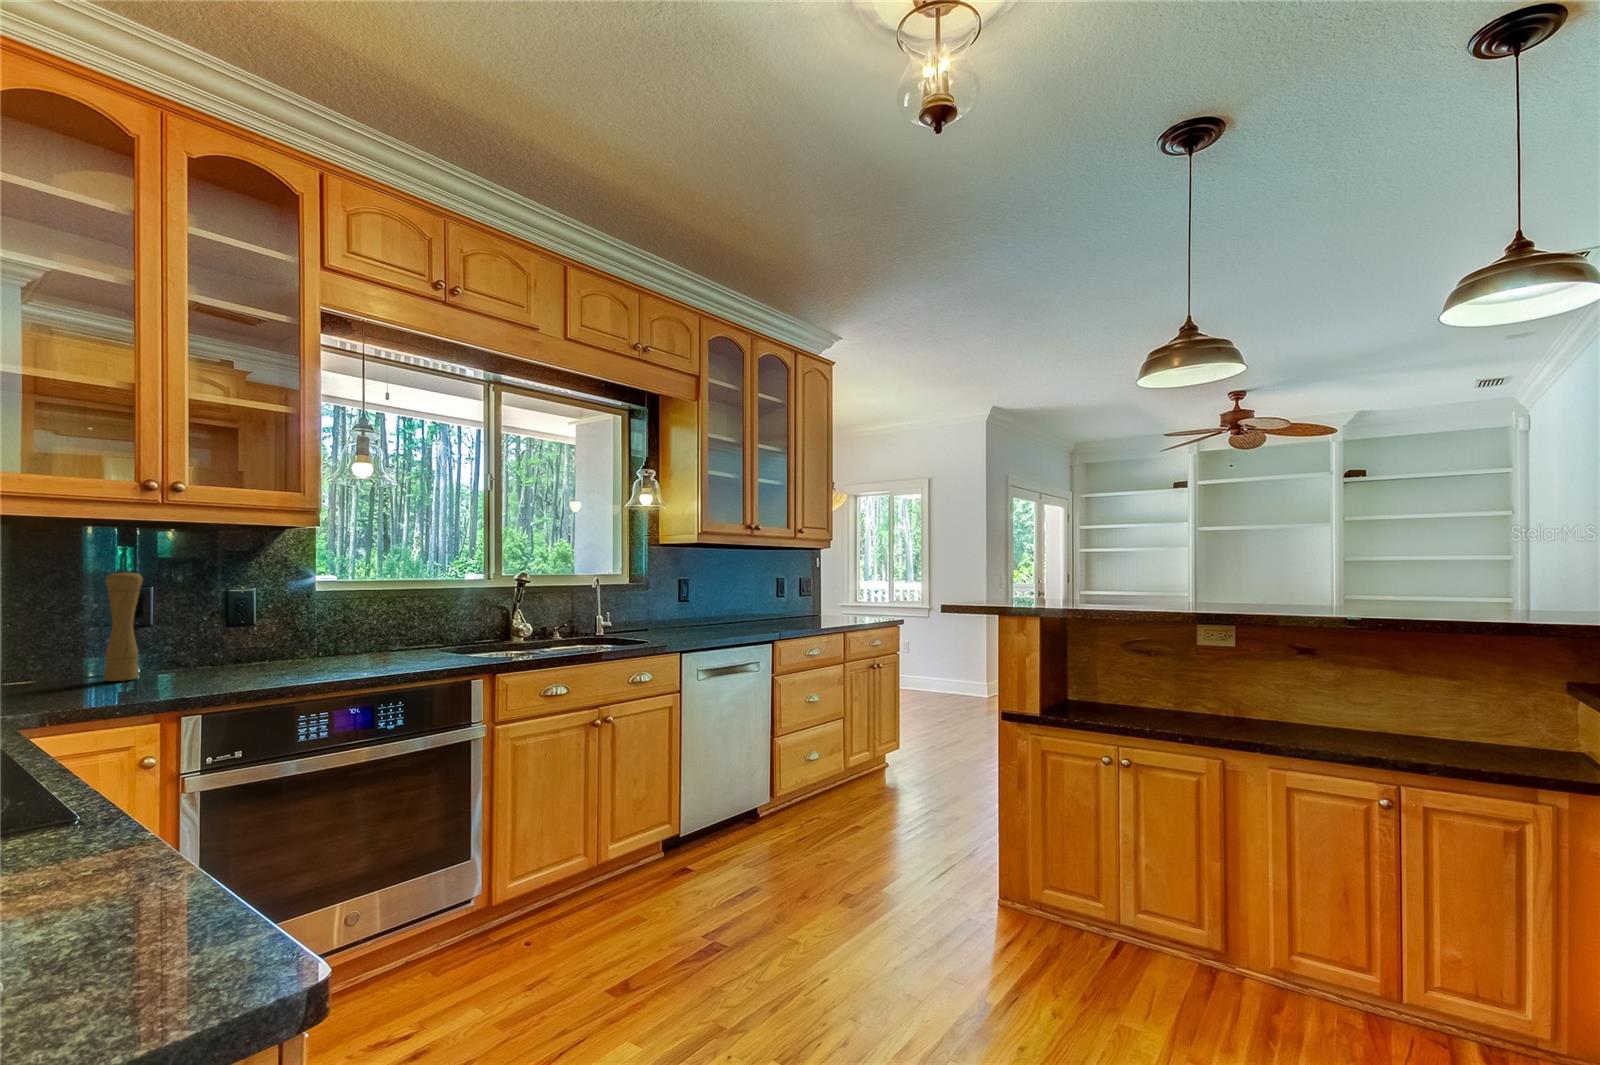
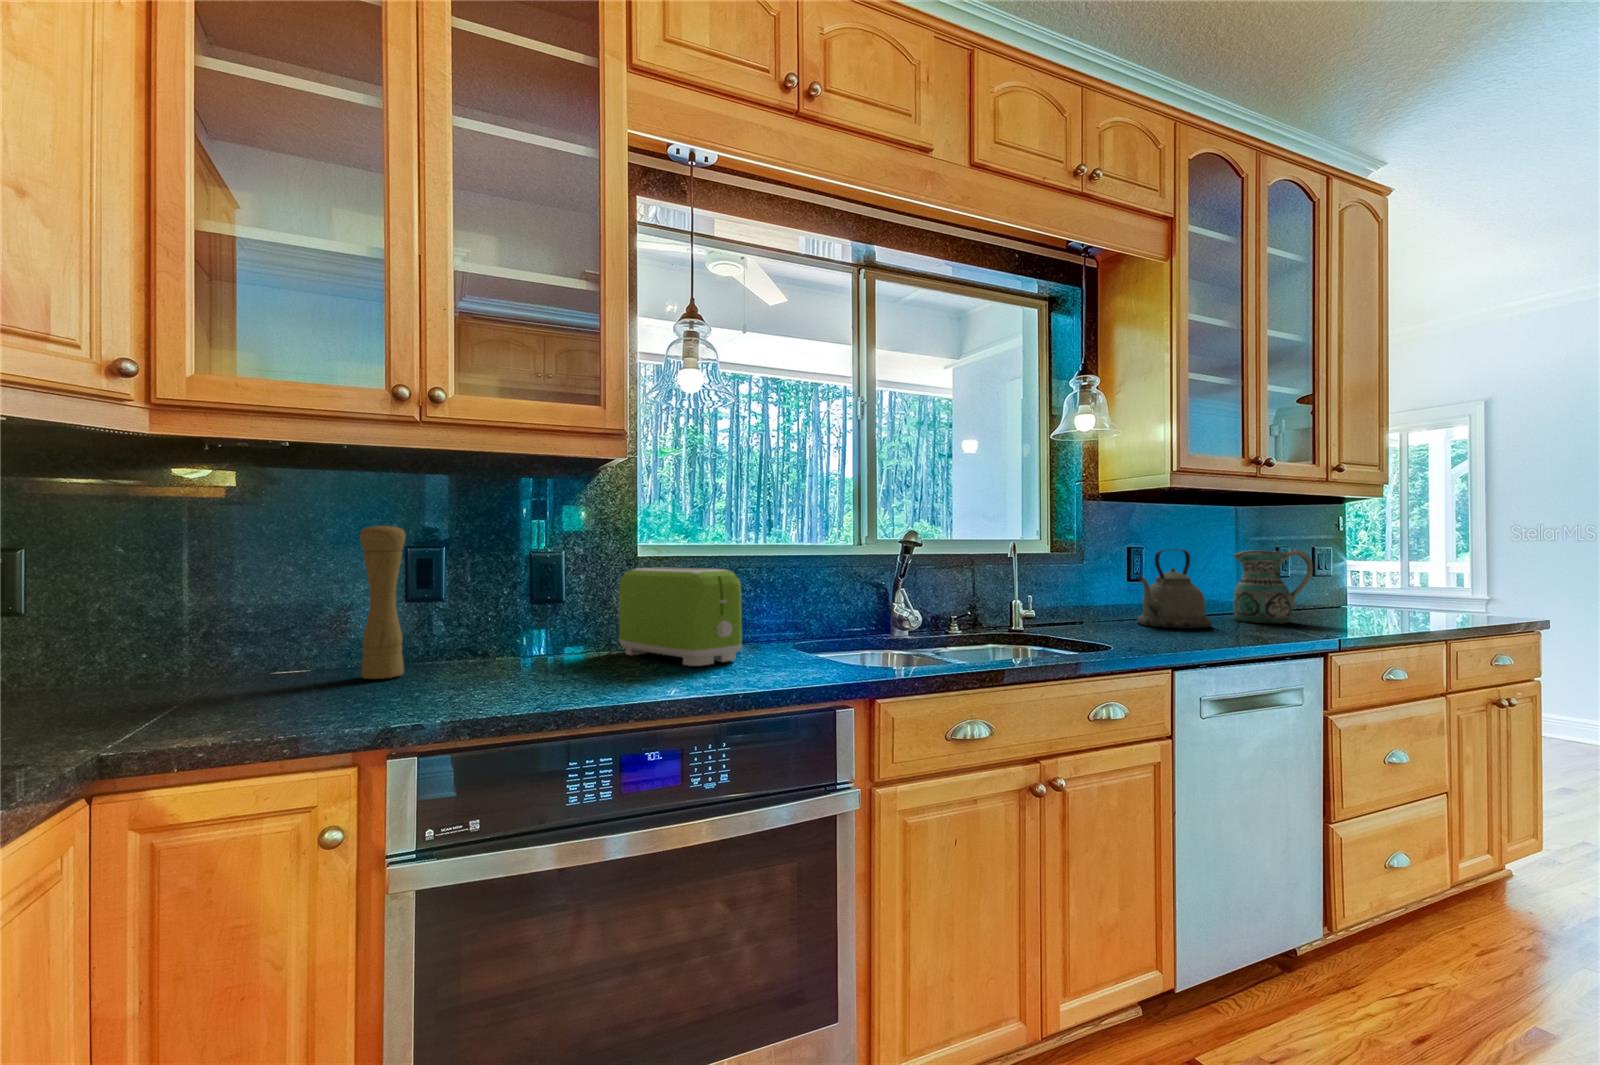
kettle: none [680,580,725,631] -> present [1137,549,1212,628]
ceramic pitcher: none [744,580,786,626] -> present [1233,550,1313,623]
toaster: none [301,598,403,663] -> present [619,567,742,666]

